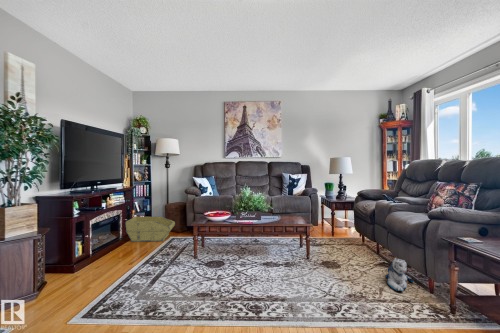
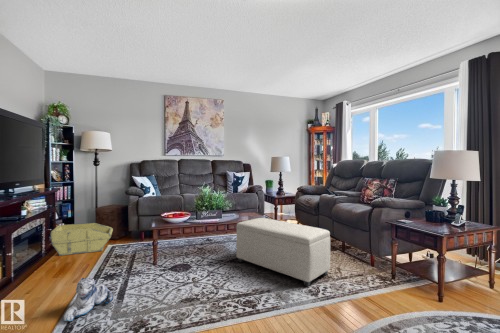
ottoman: none [269,221,365,301] -> present [236,218,330,286]
plush toy: present [386,258,414,291] -> present [63,278,113,321]

